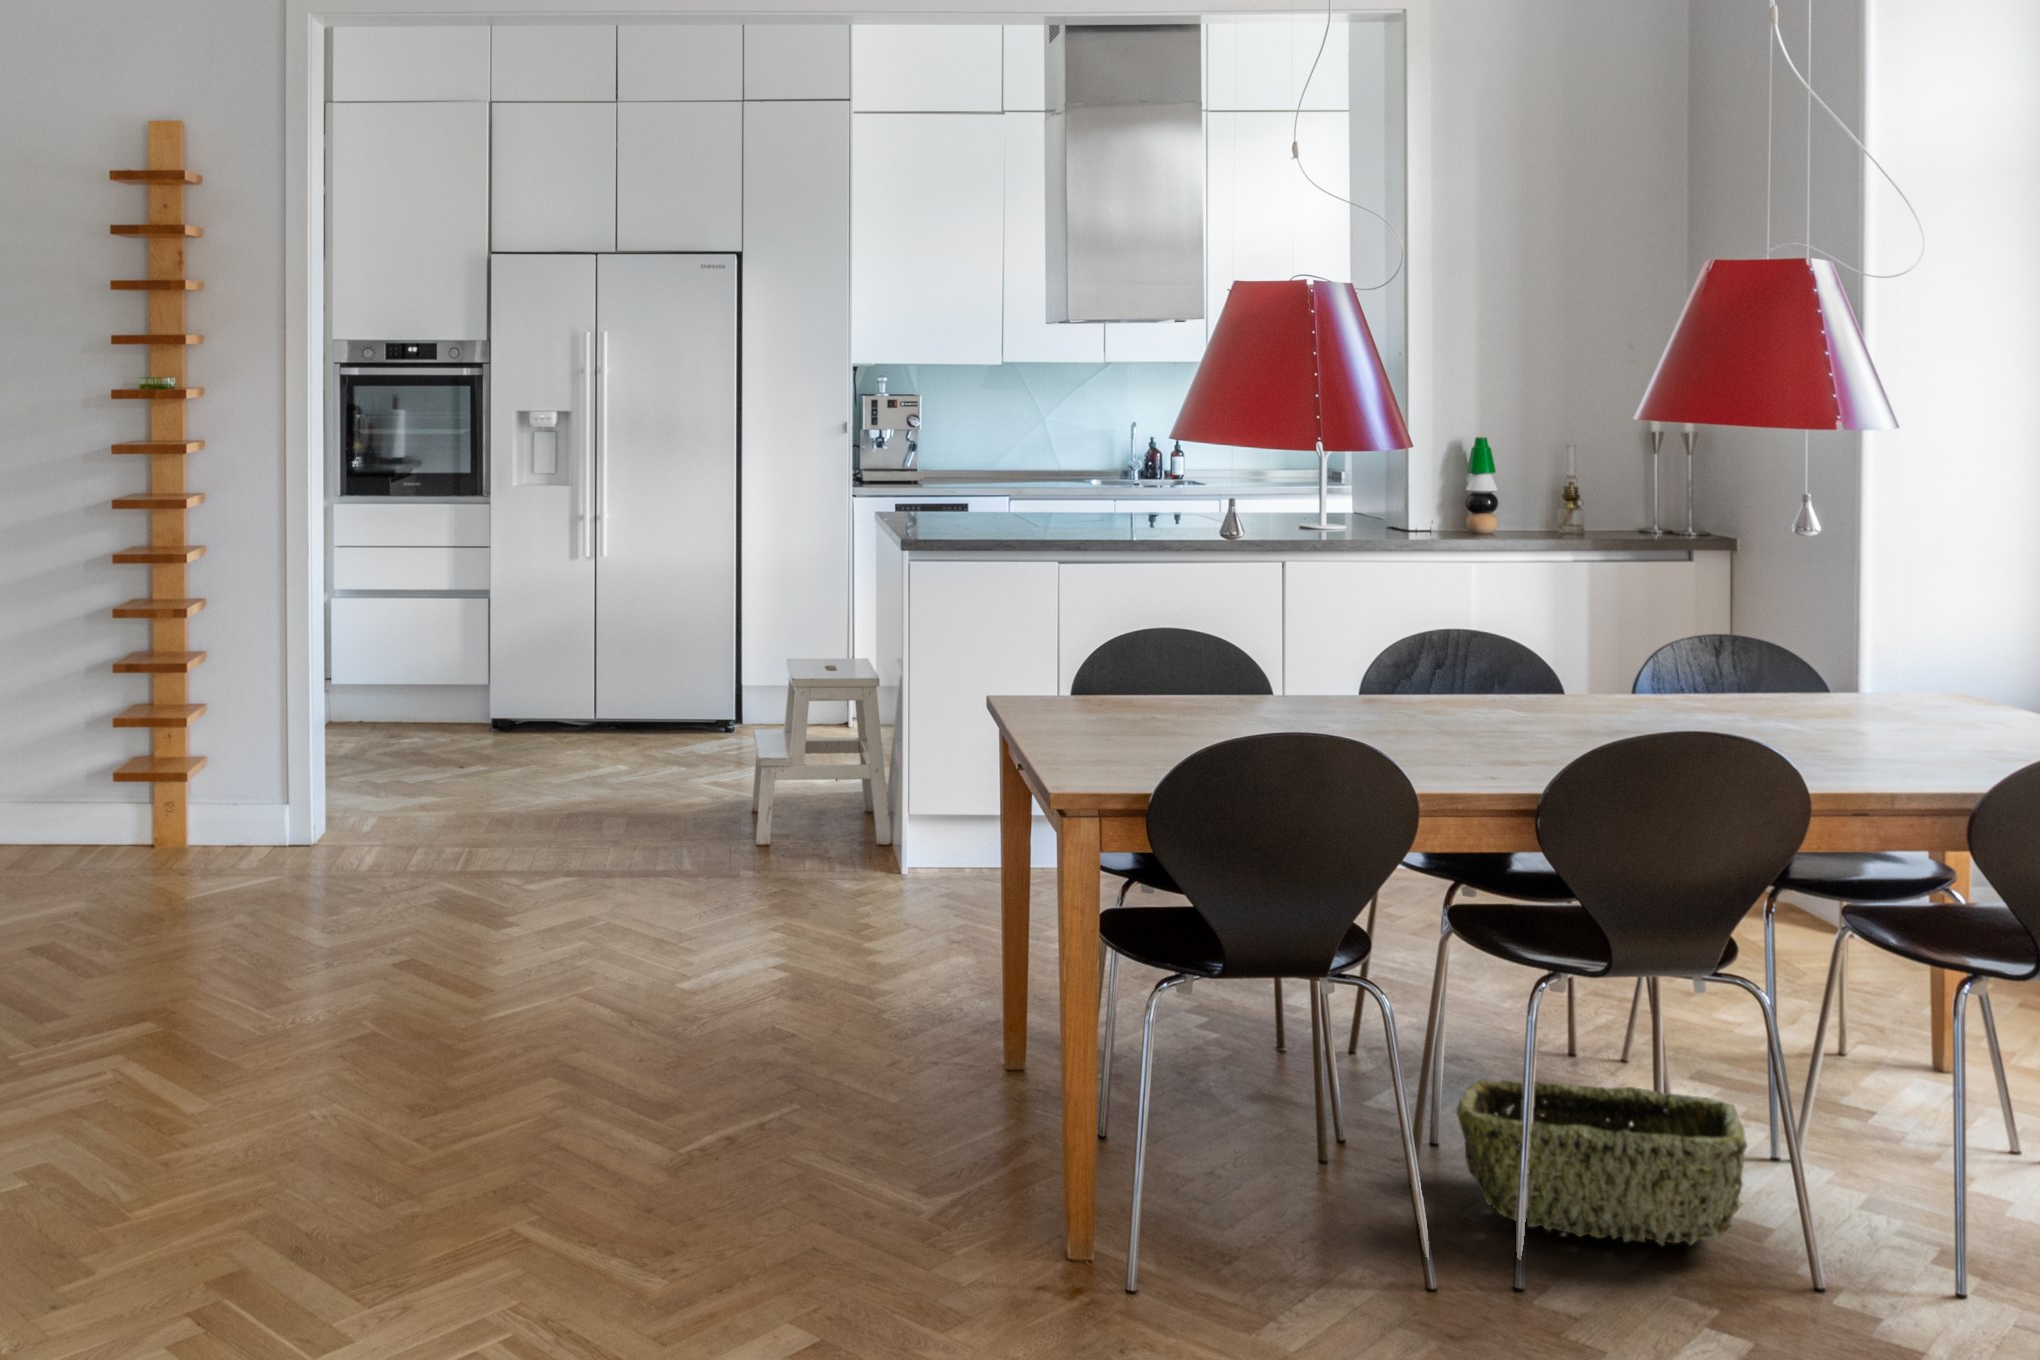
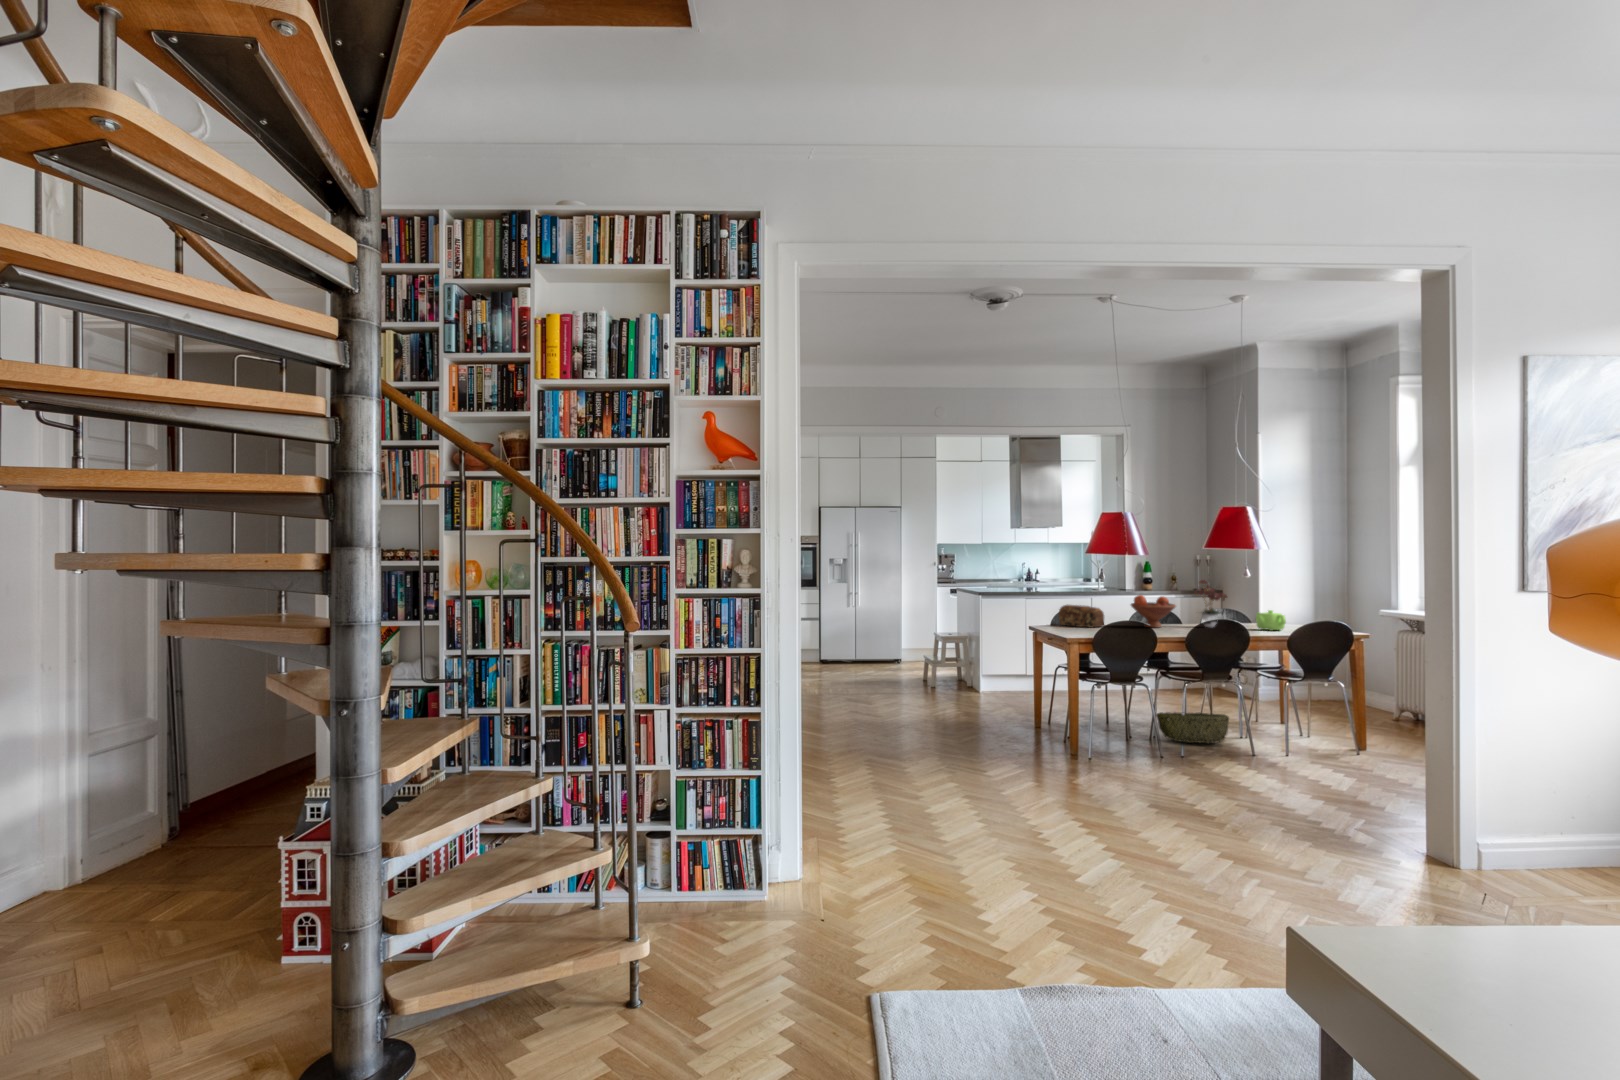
flower arrangement: none [1611,525,1750,717] -> present [1195,580,1227,628]
fruit bowl: none [1380,589,1549,721] -> present [1131,595,1176,628]
bread loaf: none [1115,625,1281,723] -> present [1059,605,1104,628]
teapot: none [1843,661,1962,745] -> present [1256,610,1286,631]

